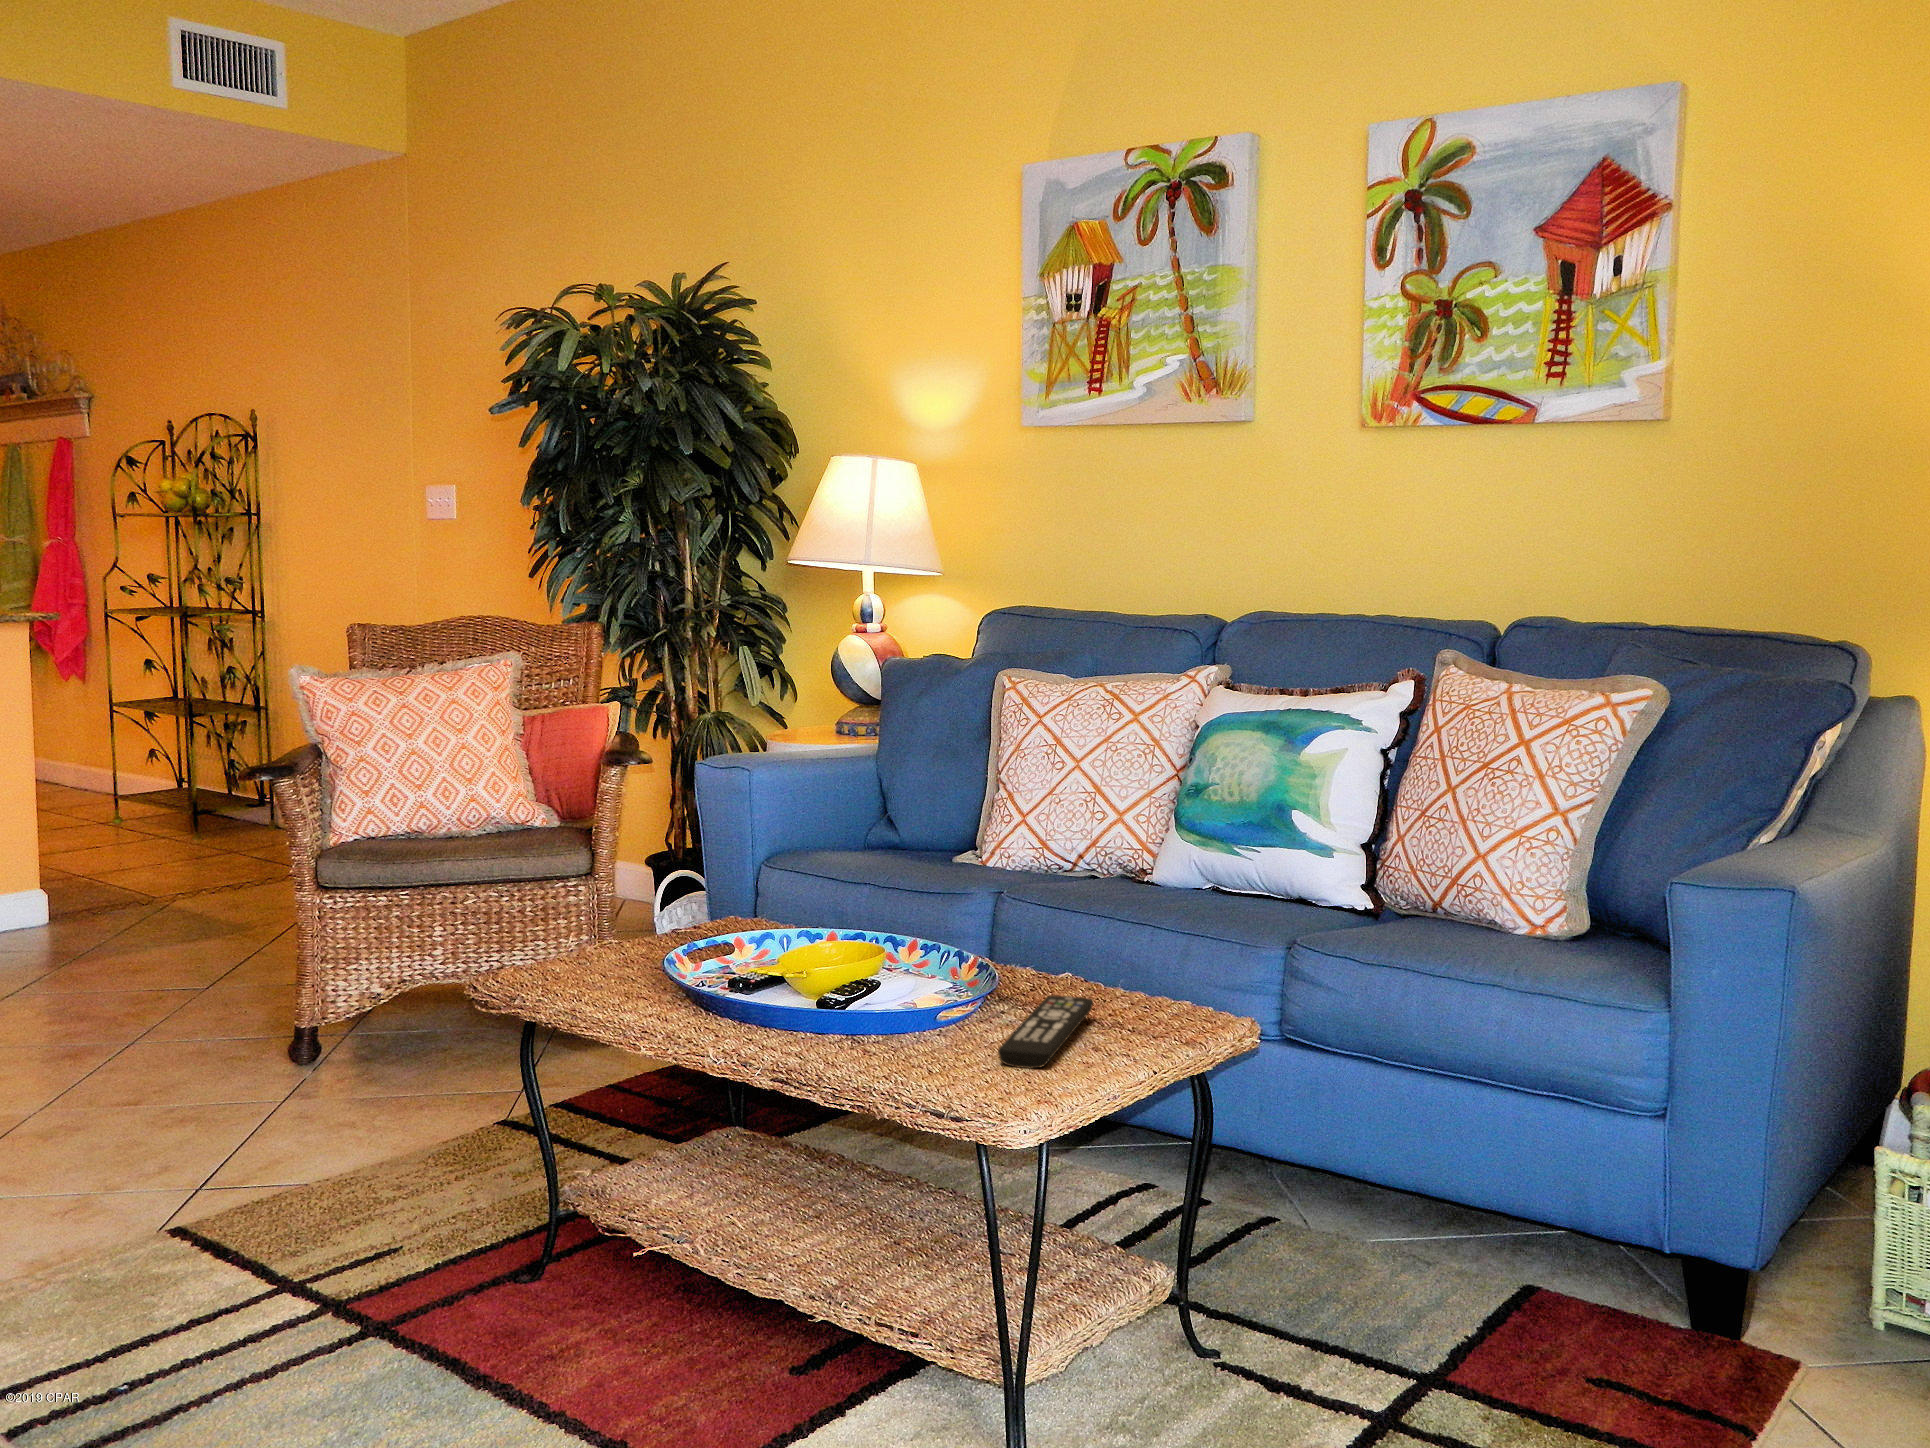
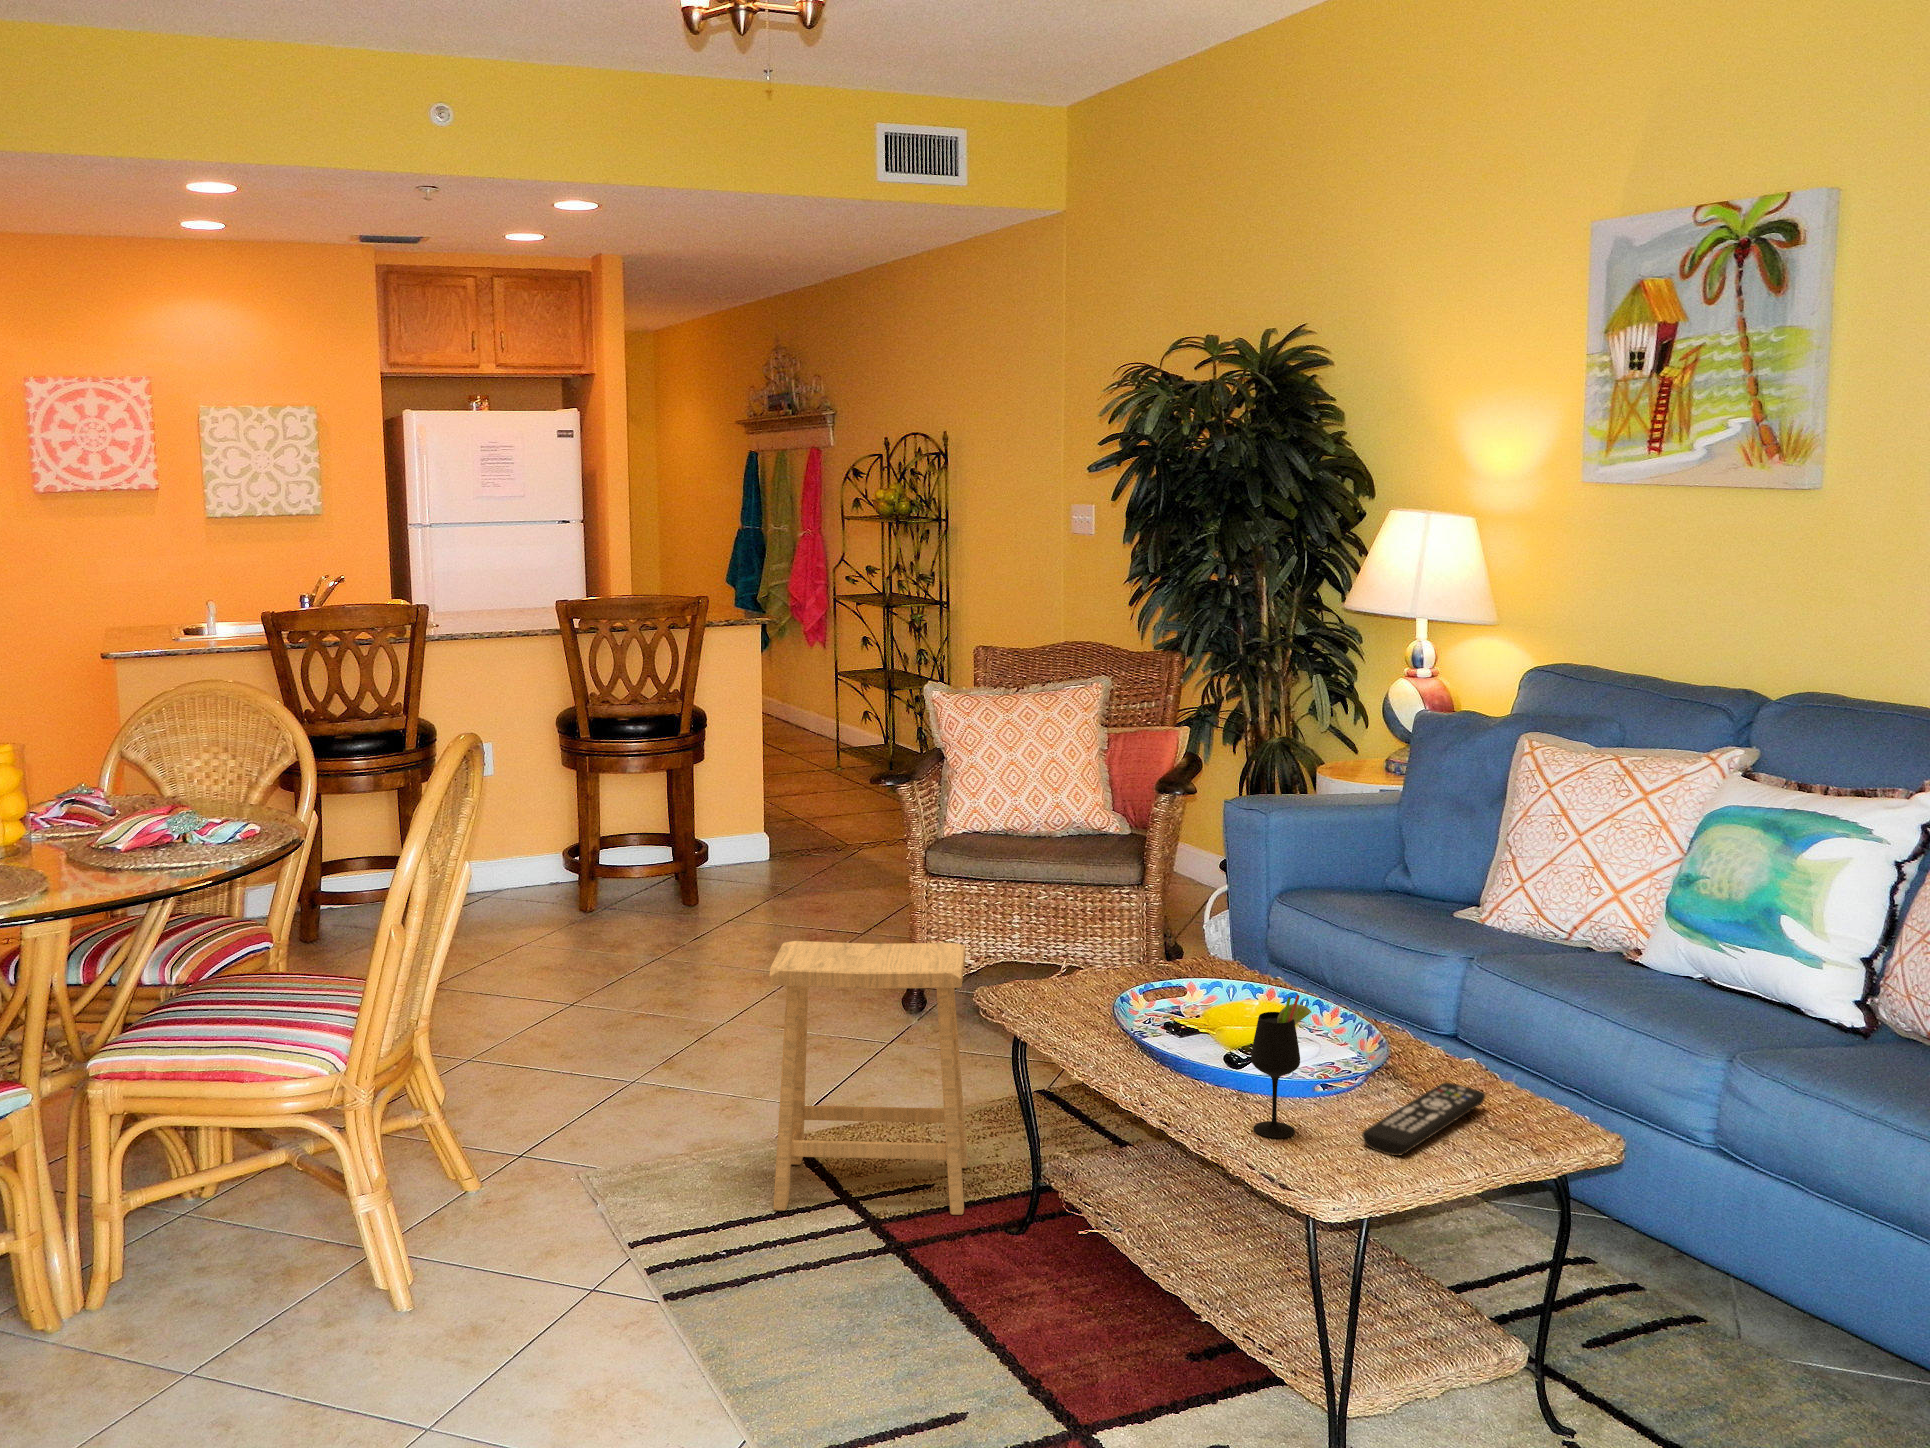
wine glass: none [873,903,939,1072] -> present [1251,995,1311,1138]
footstool: none [169,940,452,1320] -> present [769,941,968,1215]

